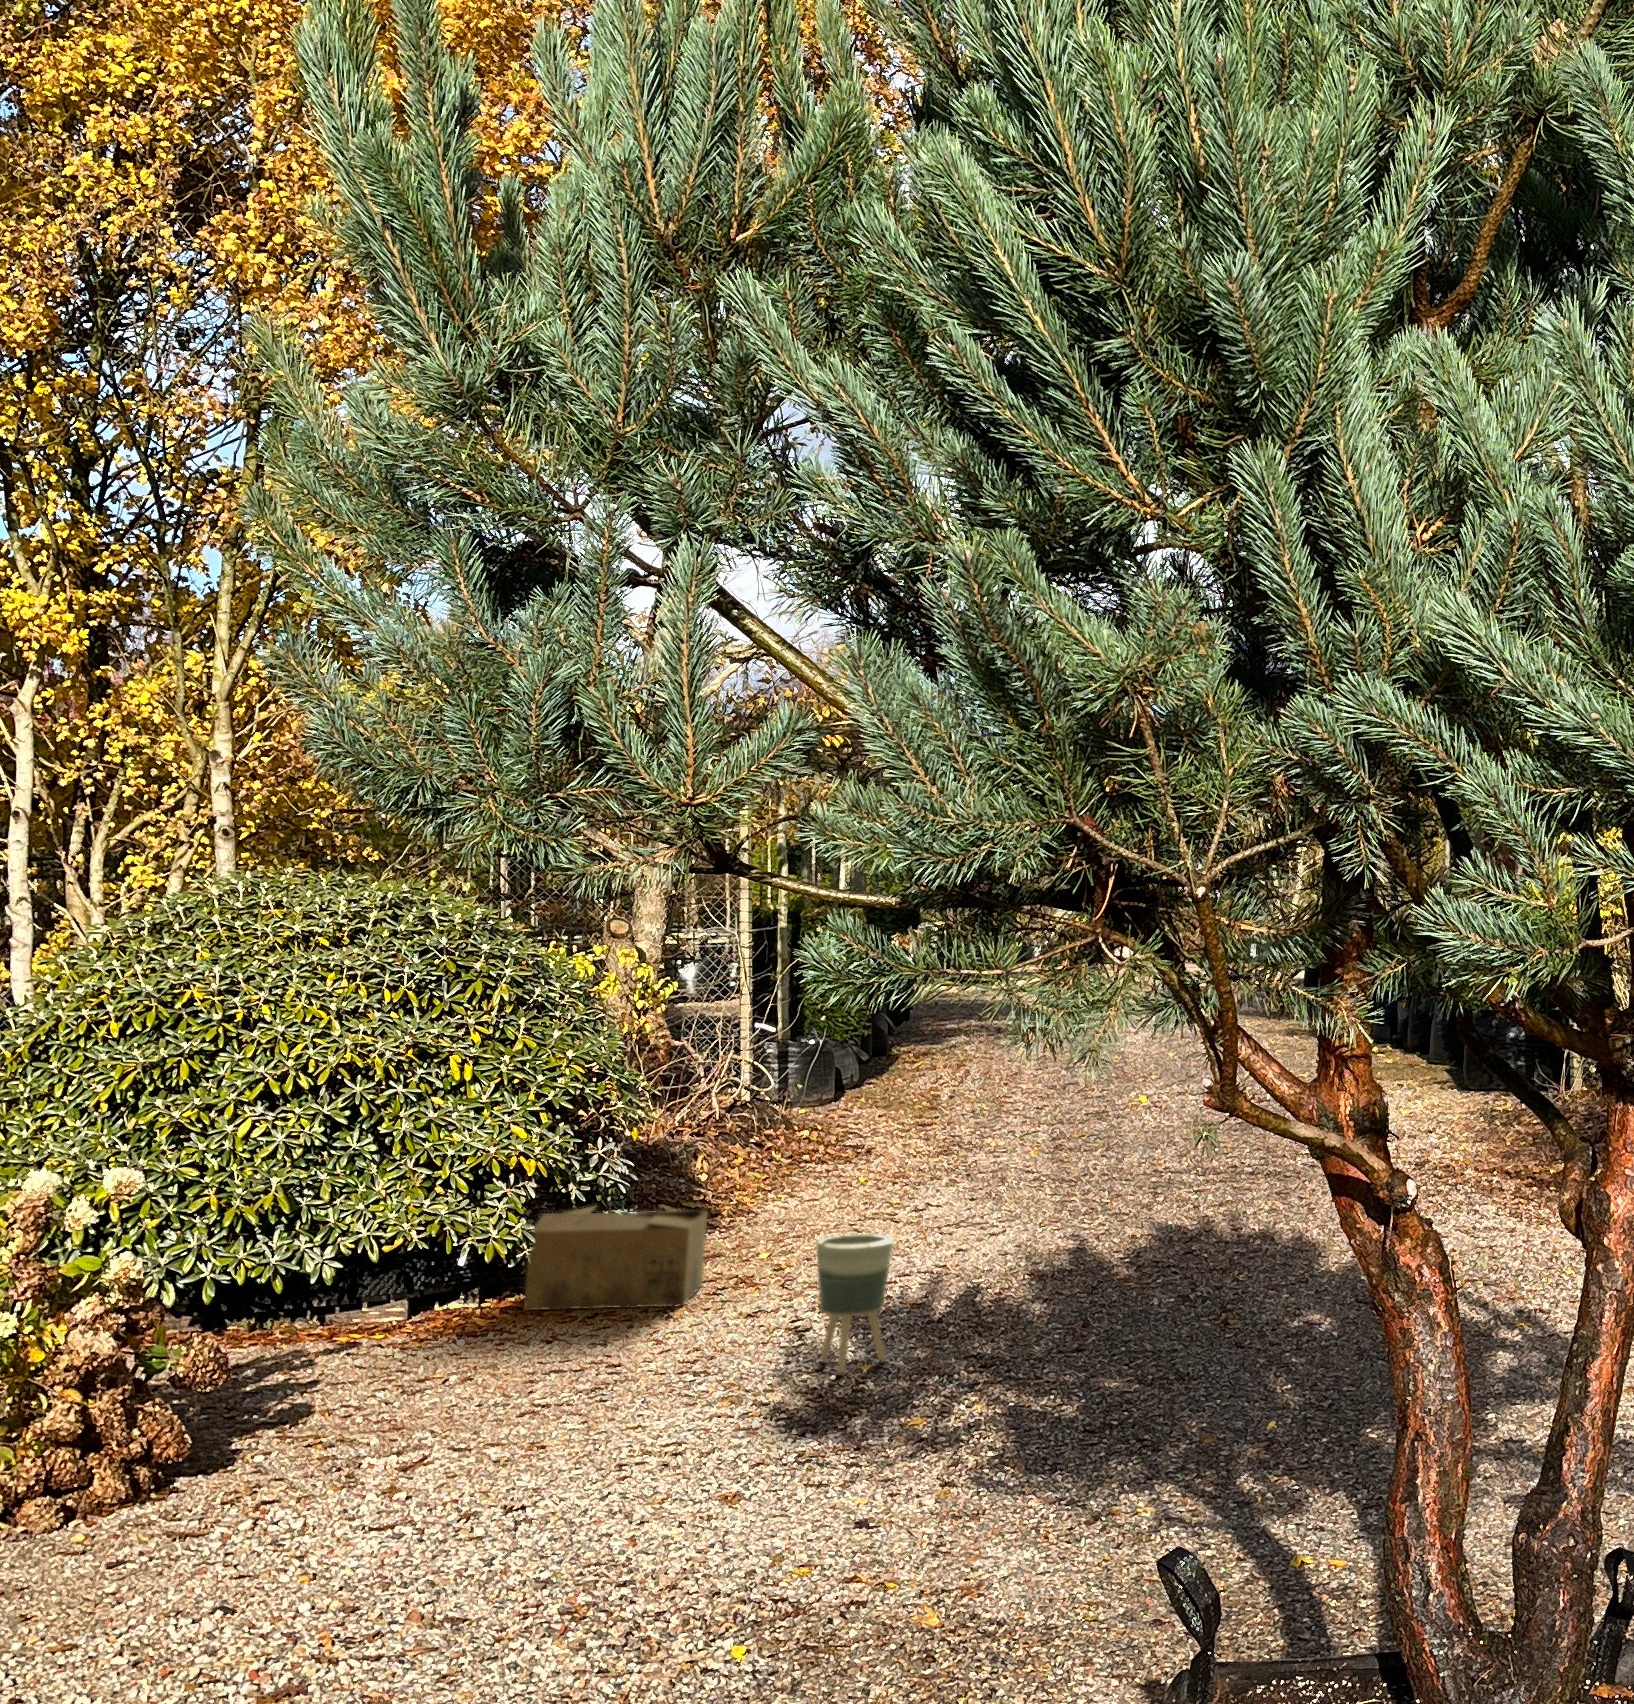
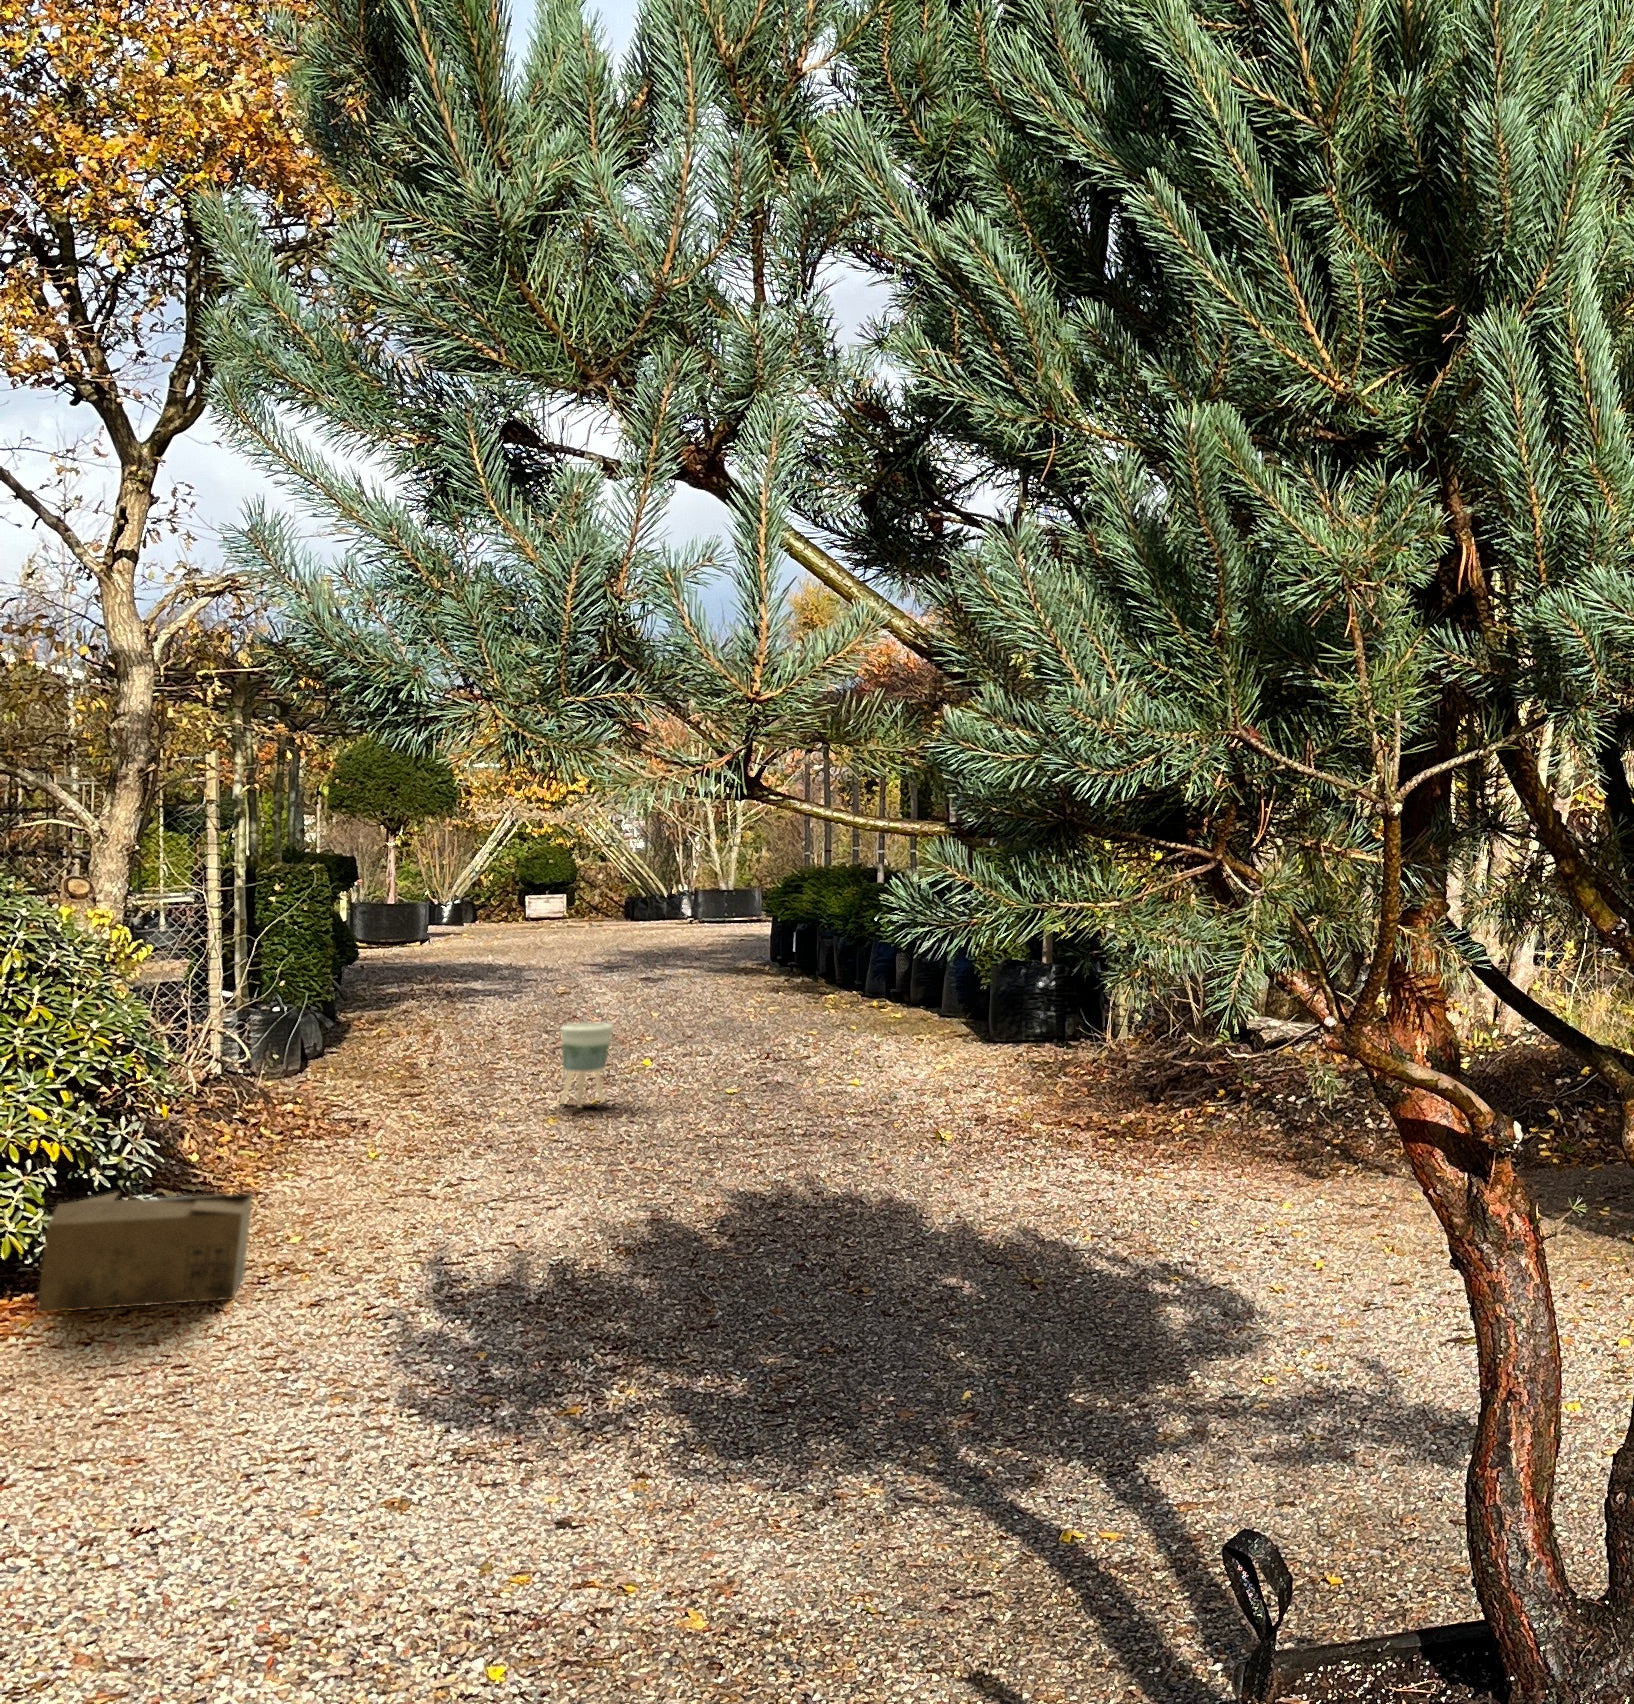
planter: present [816,1234,893,1373] -> present [560,1023,613,1107]

